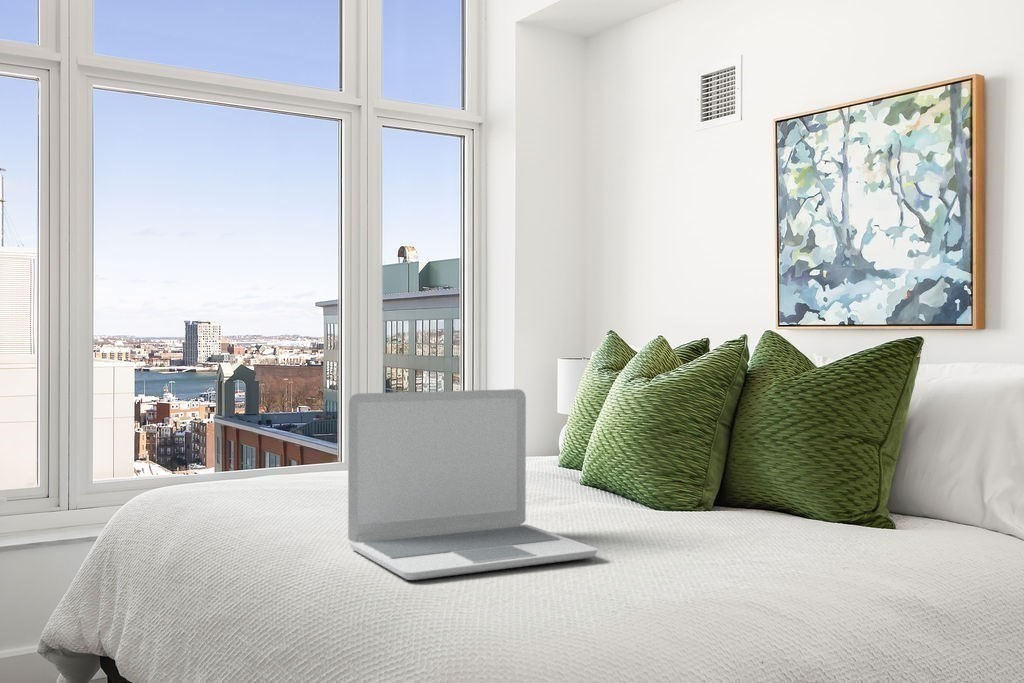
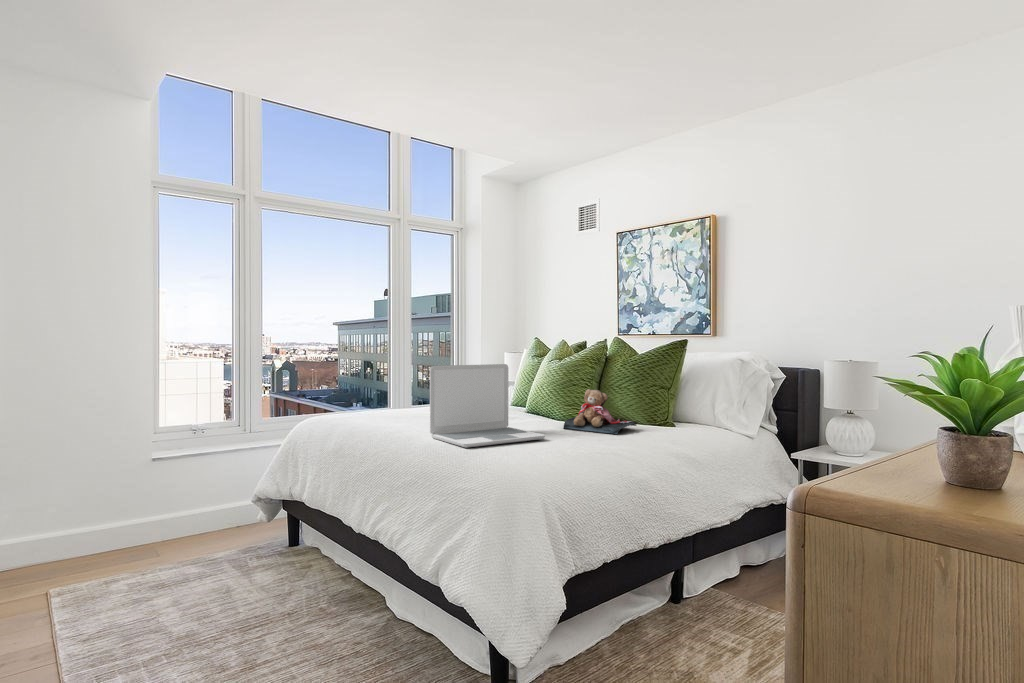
teddy bear: none [647,441,809,546] -> present [564,389,637,434]

